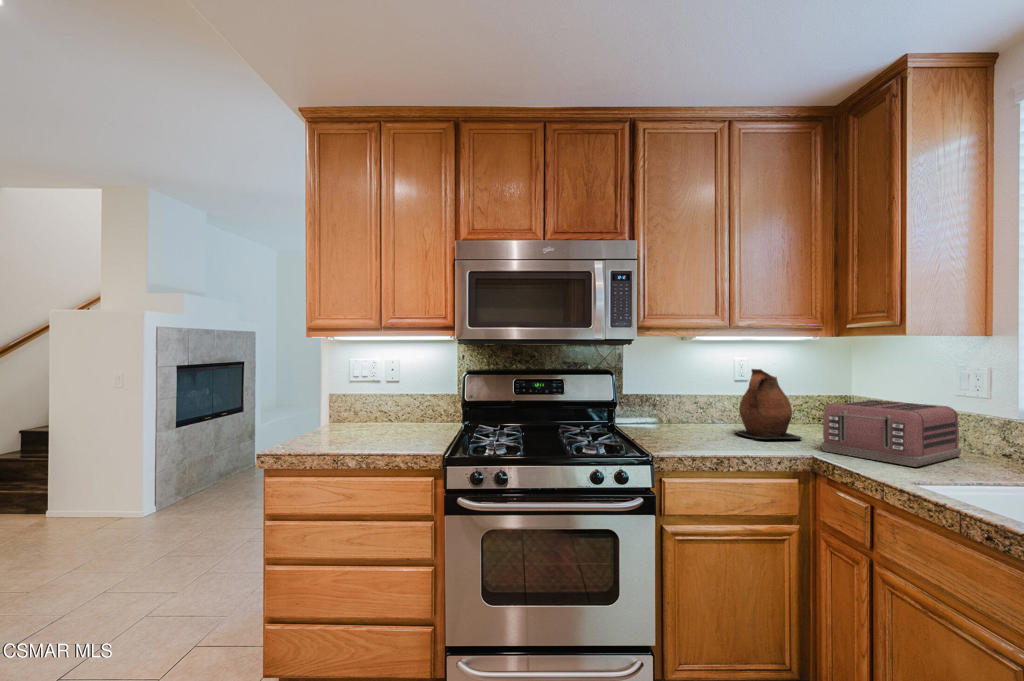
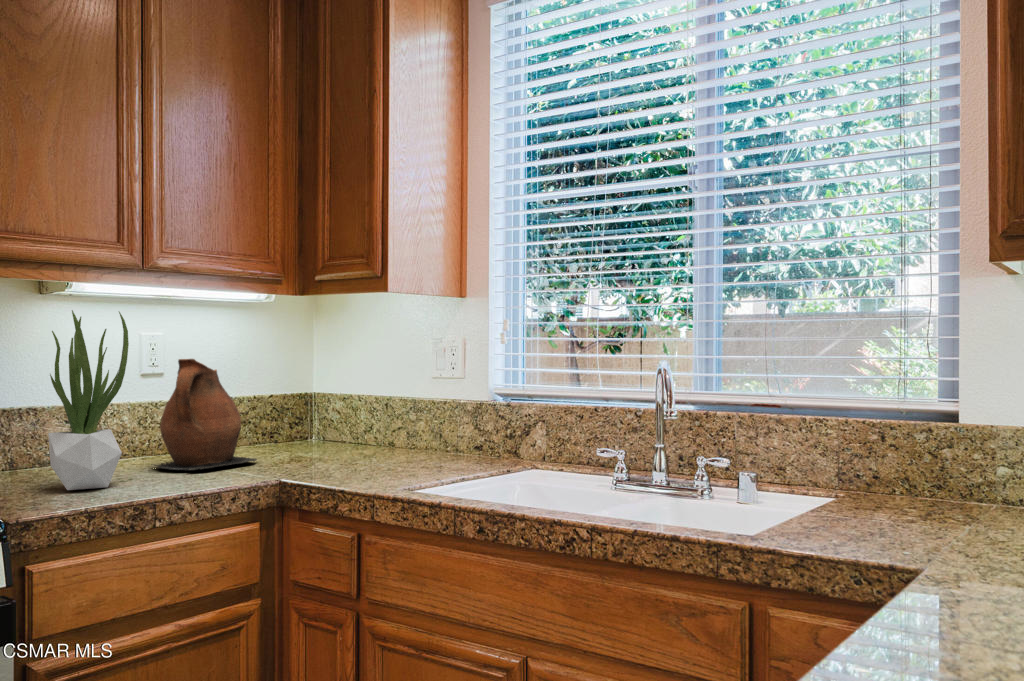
potted plant: none [675,340,720,441] -> present [48,310,129,490]
toaster: present [821,400,961,467] -> none [286,391,440,472]

